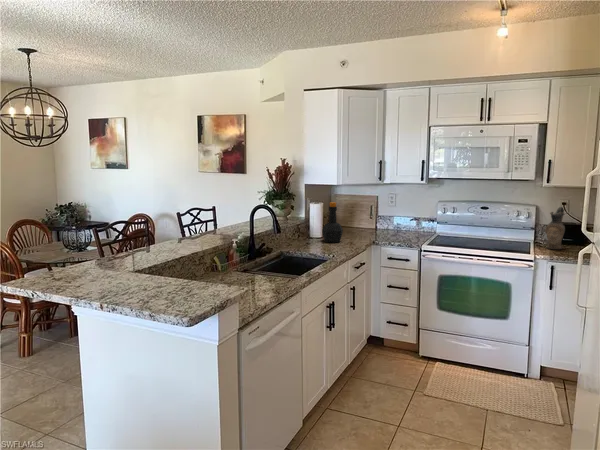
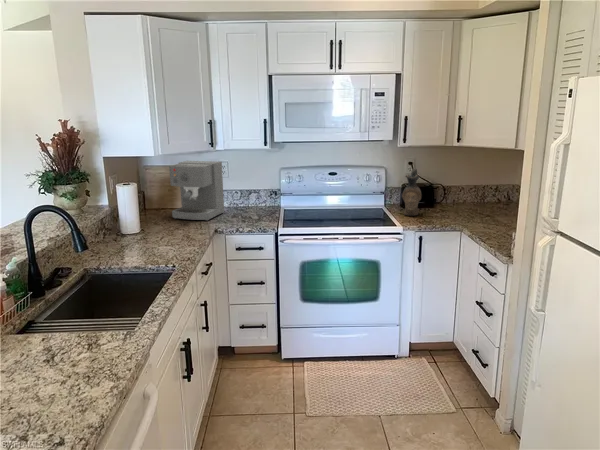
coffee maker: none [348,191,389,236] -> present [169,161,224,221]
bottle: present [322,202,343,243] -> none [142,183,172,240]

